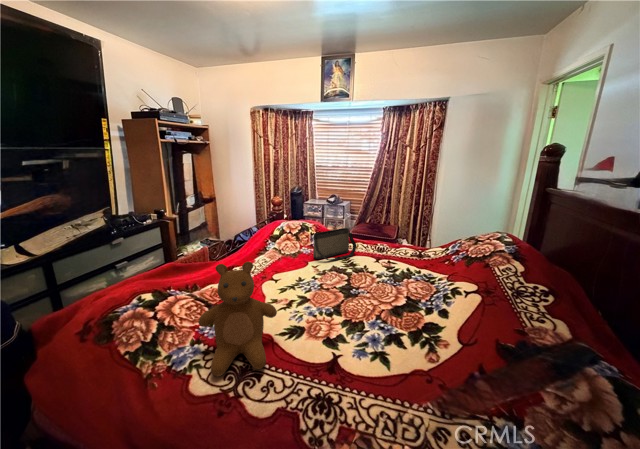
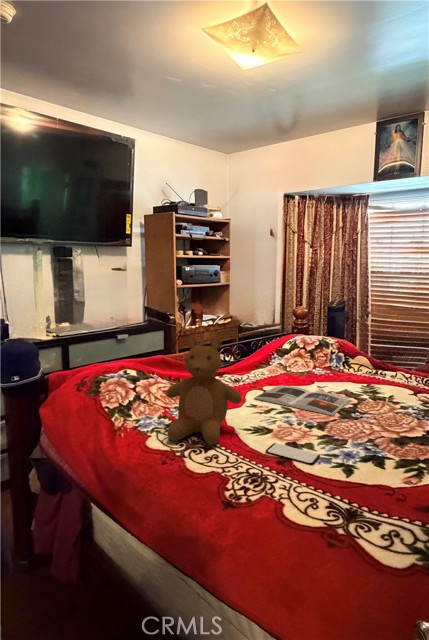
handbag: present [313,228,356,260] -> none [324,345,389,385]
magazine: none [271,272,342,297] -> present [254,386,349,415]
smartphone: none [311,346,356,364] -> present [266,443,320,464]

